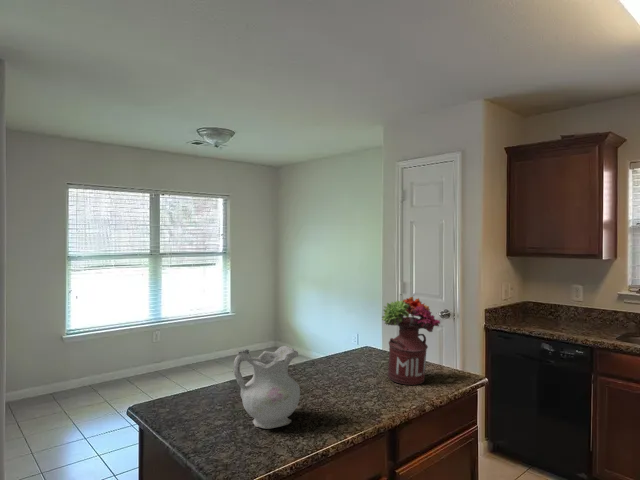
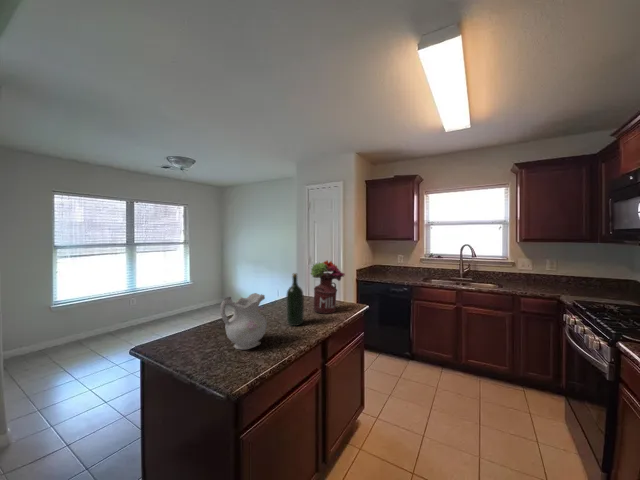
wine bottle: none [338,317,365,400] -> present [286,273,304,326]

